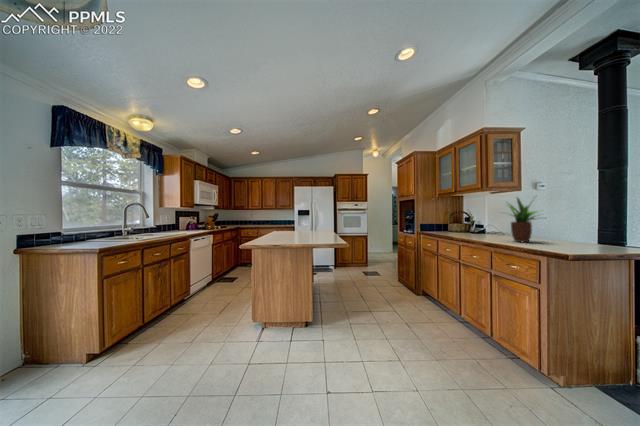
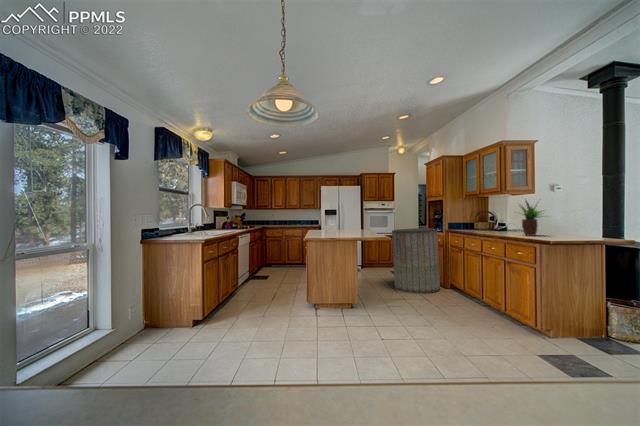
trash can: none [360,230,411,302] -> present [392,228,440,293]

